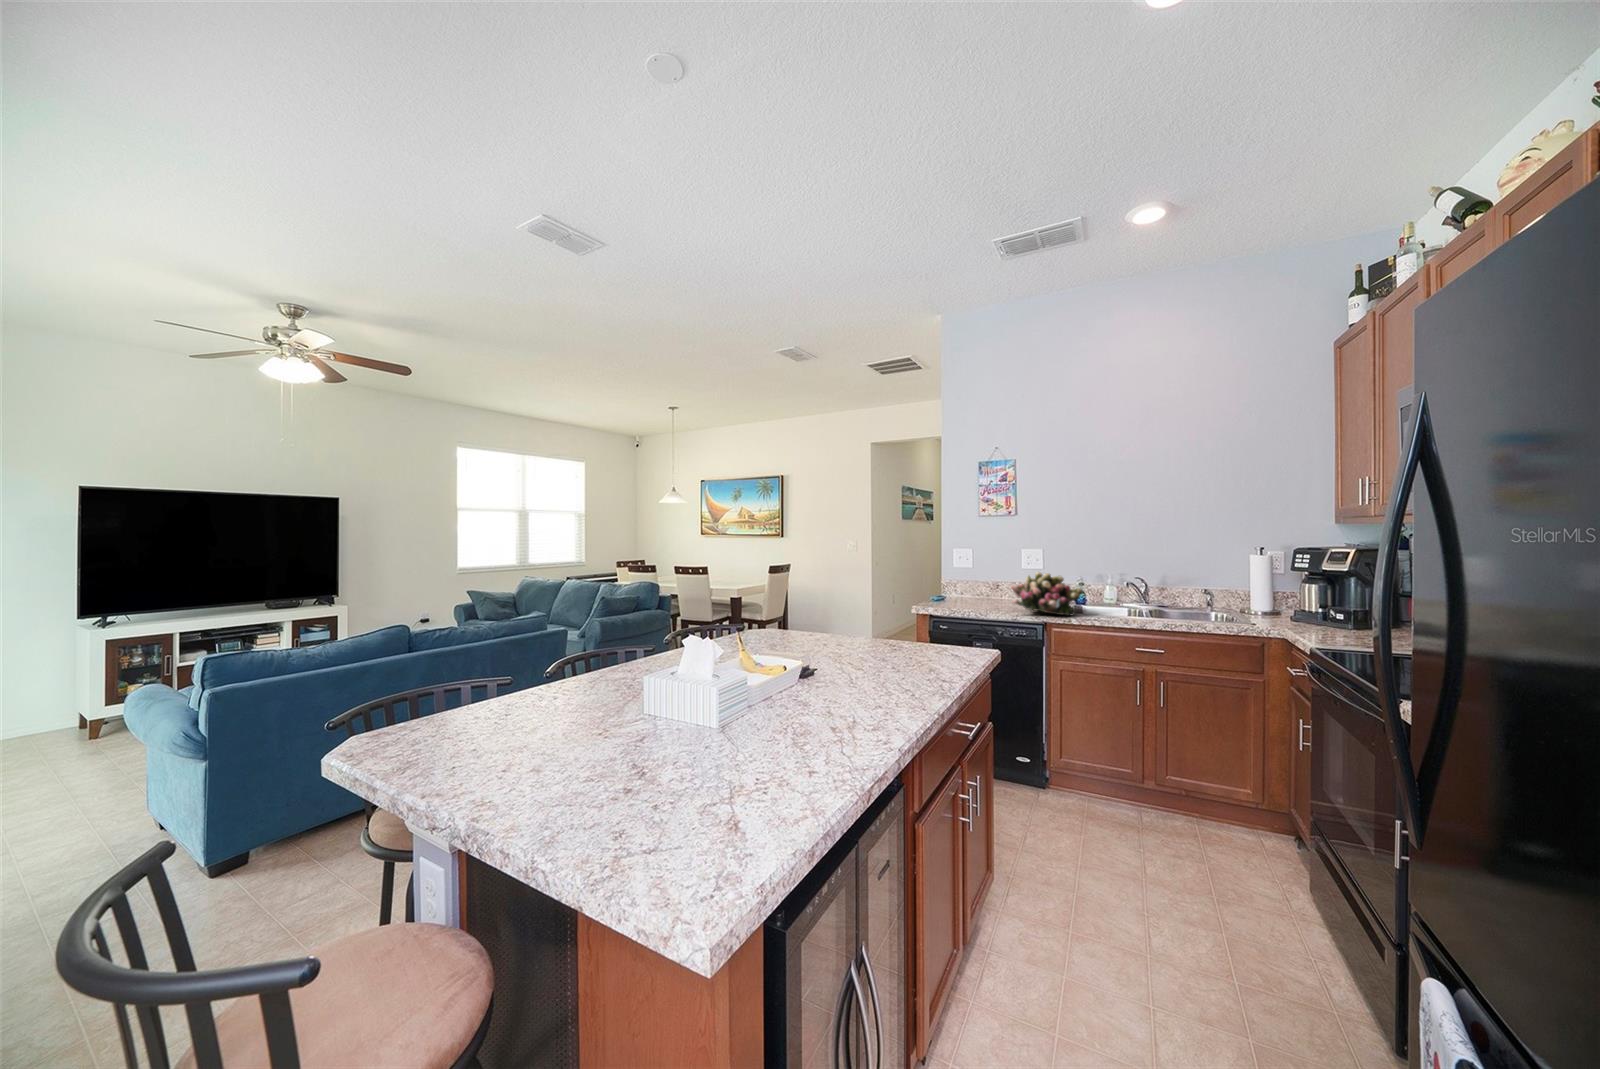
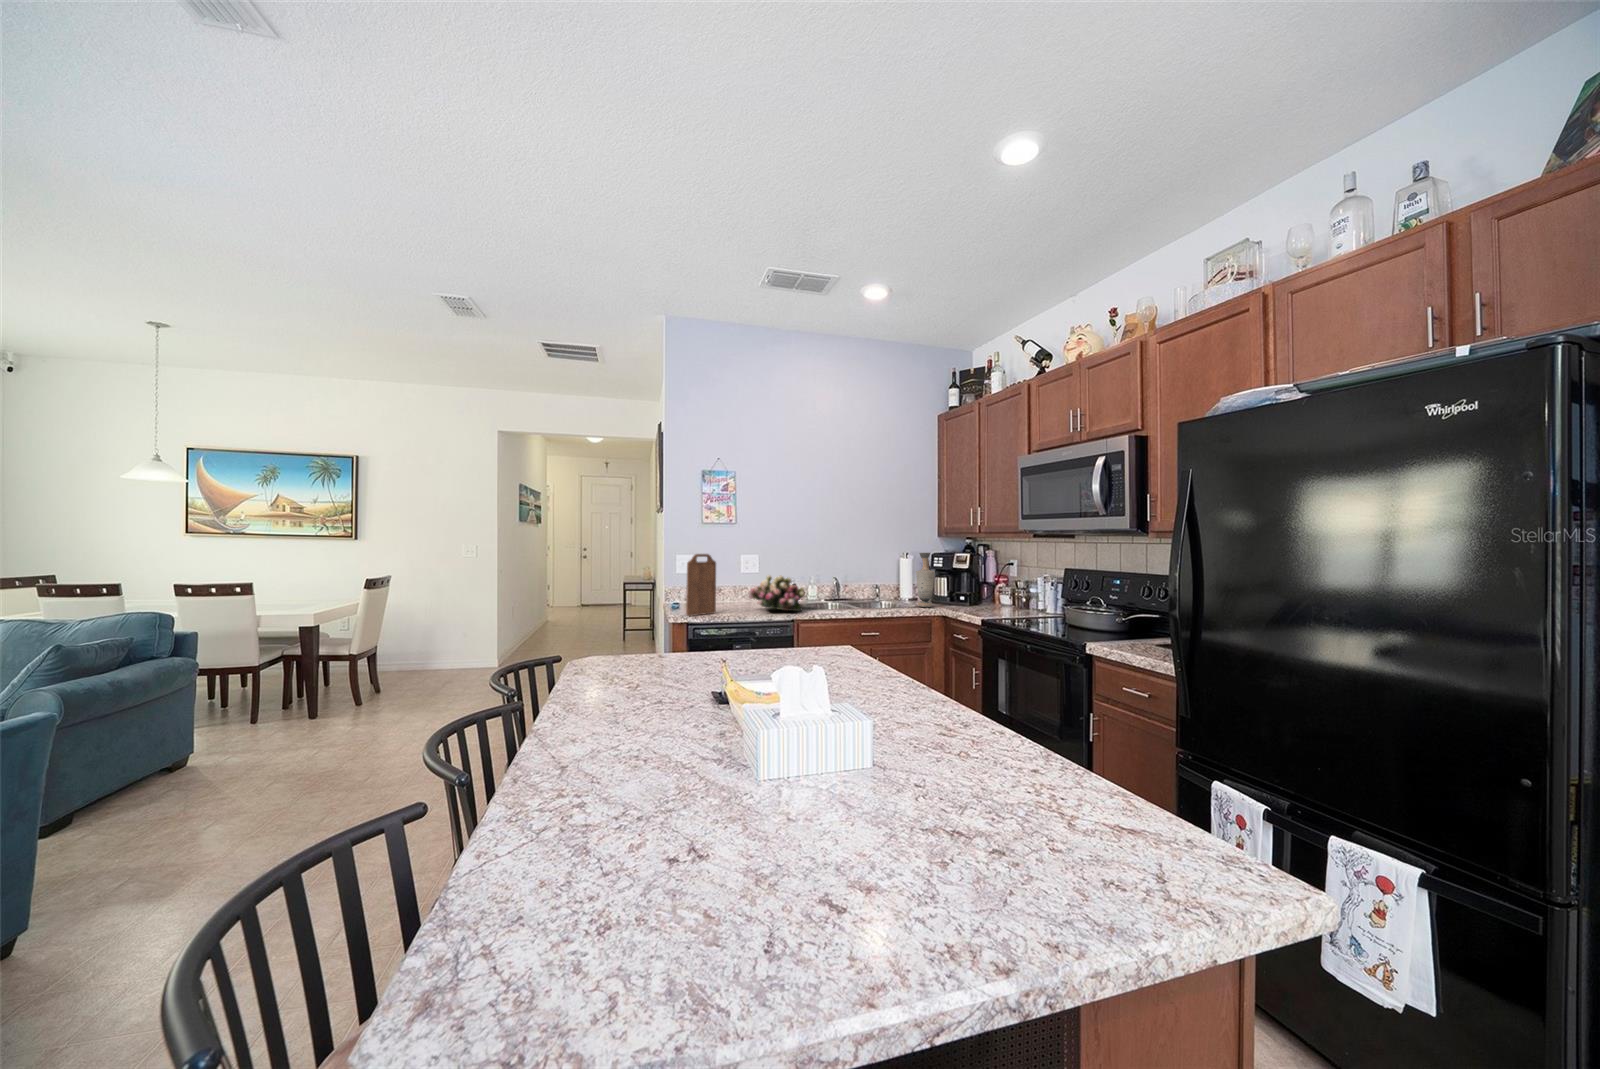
vase: none [1263,547,1298,626] -> present [916,553,935,607]
cutting board: none [937,548,973,610] -> present [686,554,716,616]

